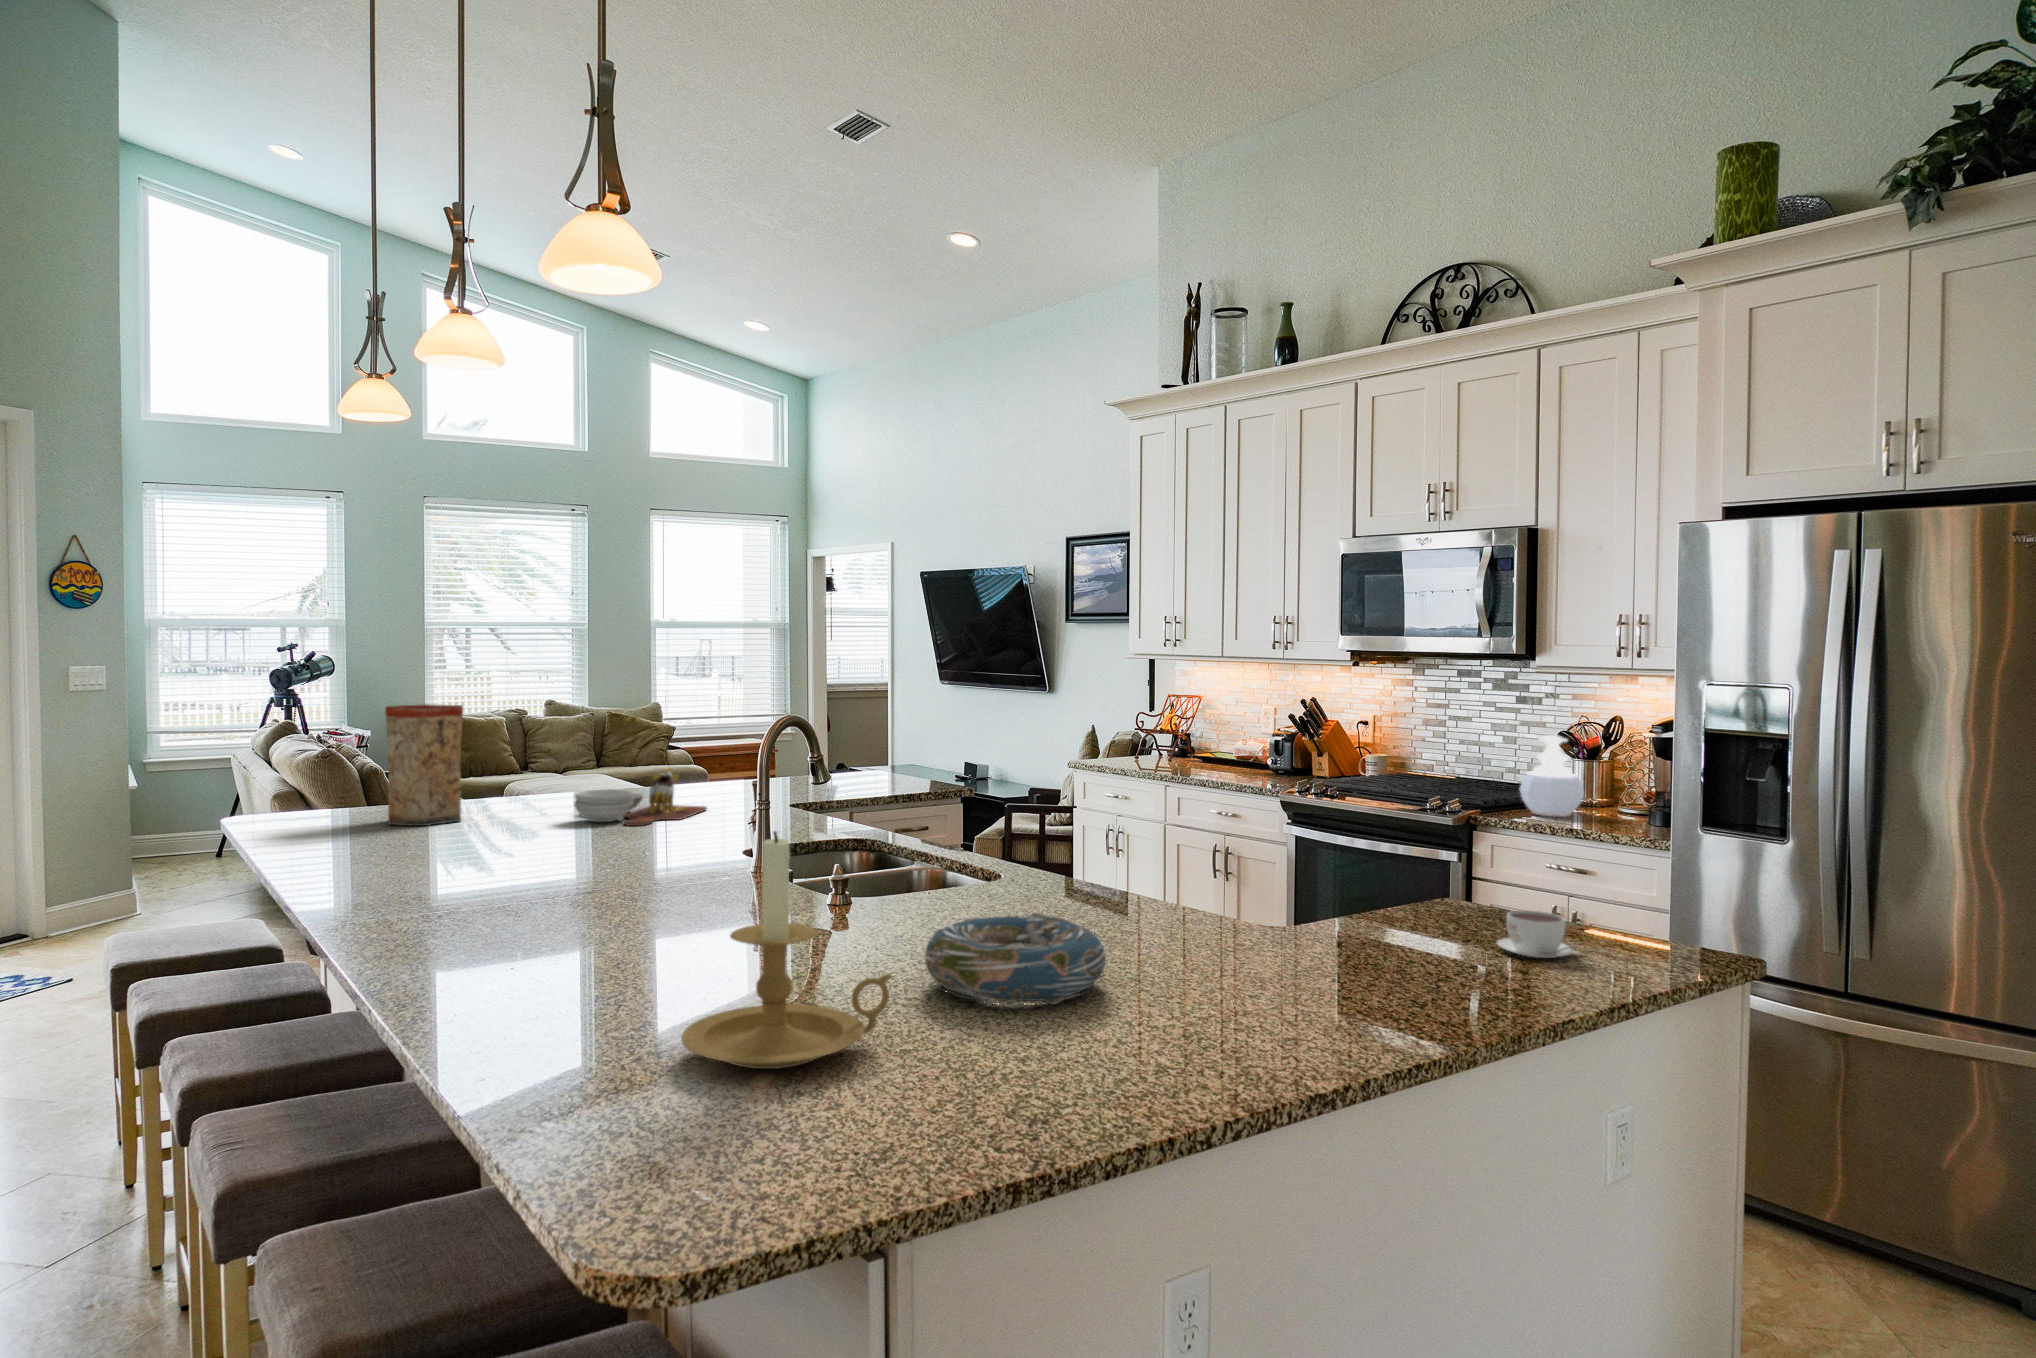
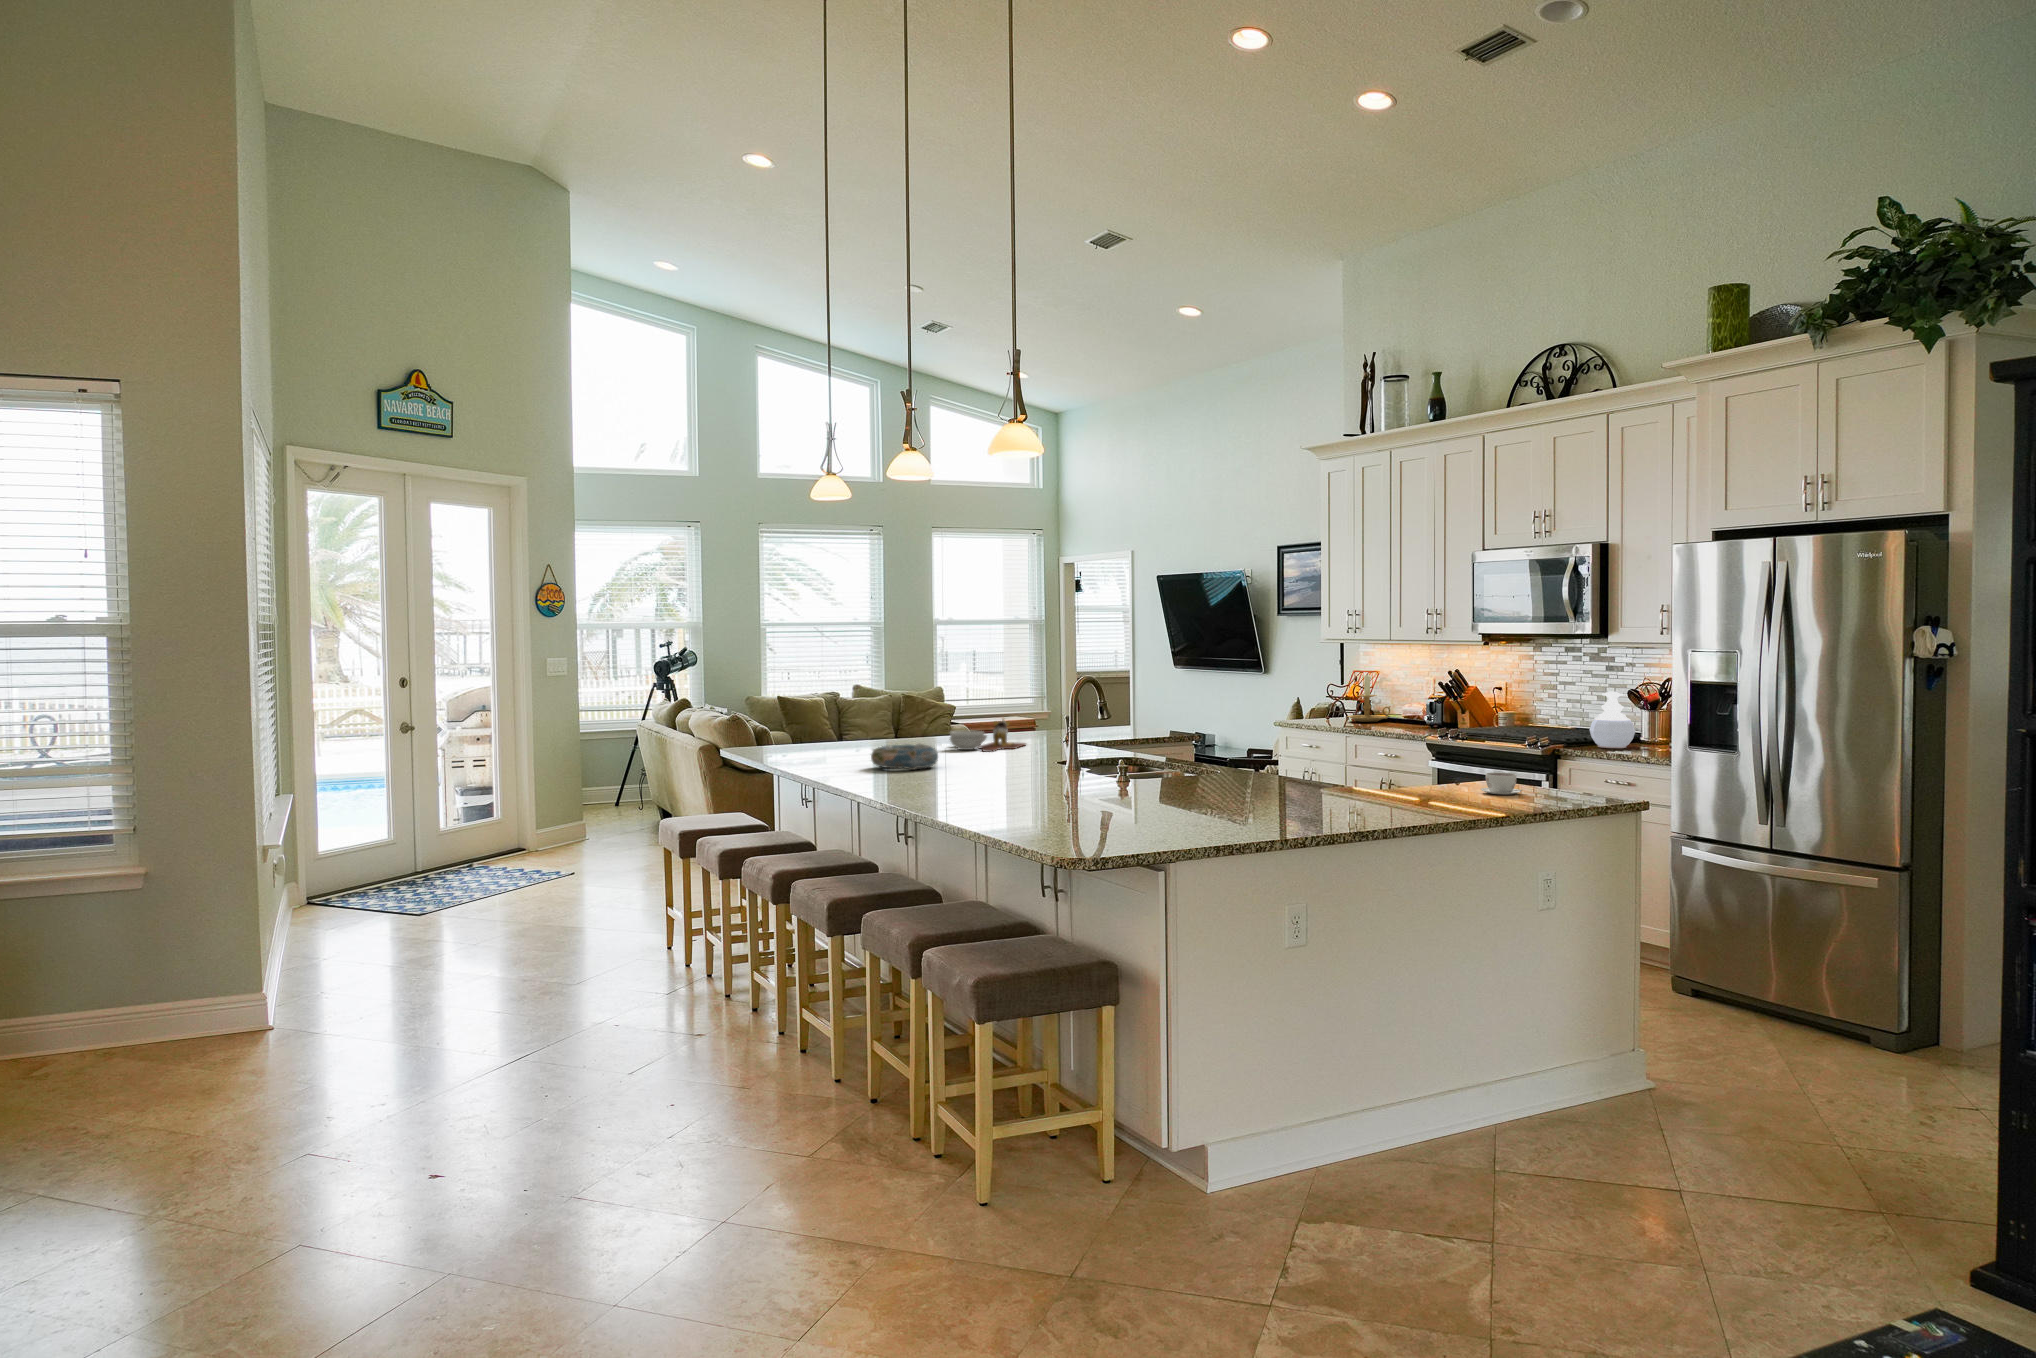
vase: present [385,704,463,826] -> none [836,678,882,752]
candle holder: present [681,831,892,1069] -> present [1347,674,1391,722]
decorative bowl: present [925,912,1107,1005] -> present [871,744,938,770]

